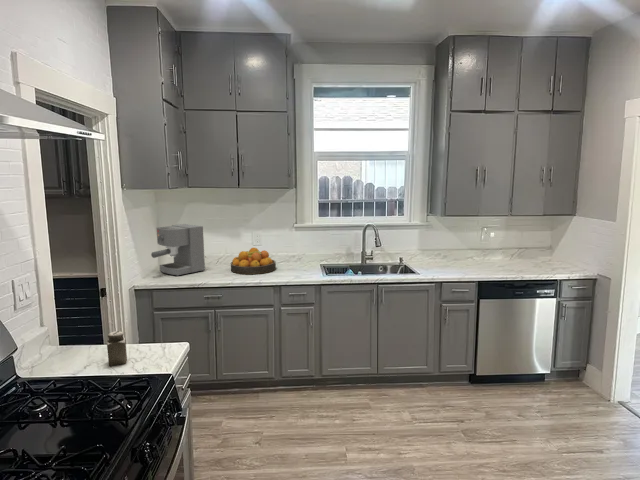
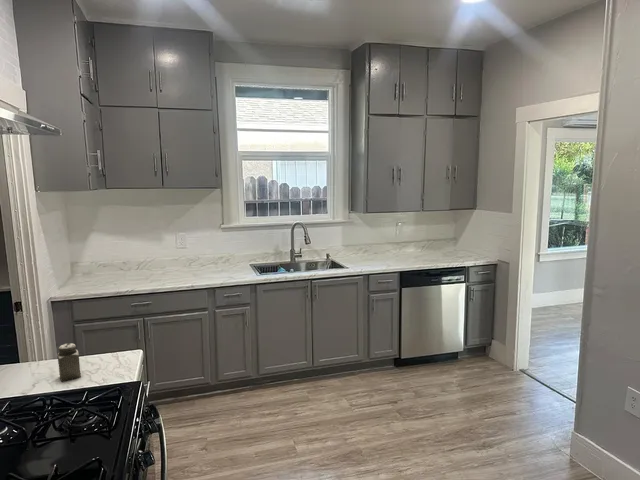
coffee maker: present [151,224,205,276] -> none [68,229,128,285]
fruit bowl: present [231,248,276,274] -> none [156,251,205,279]

